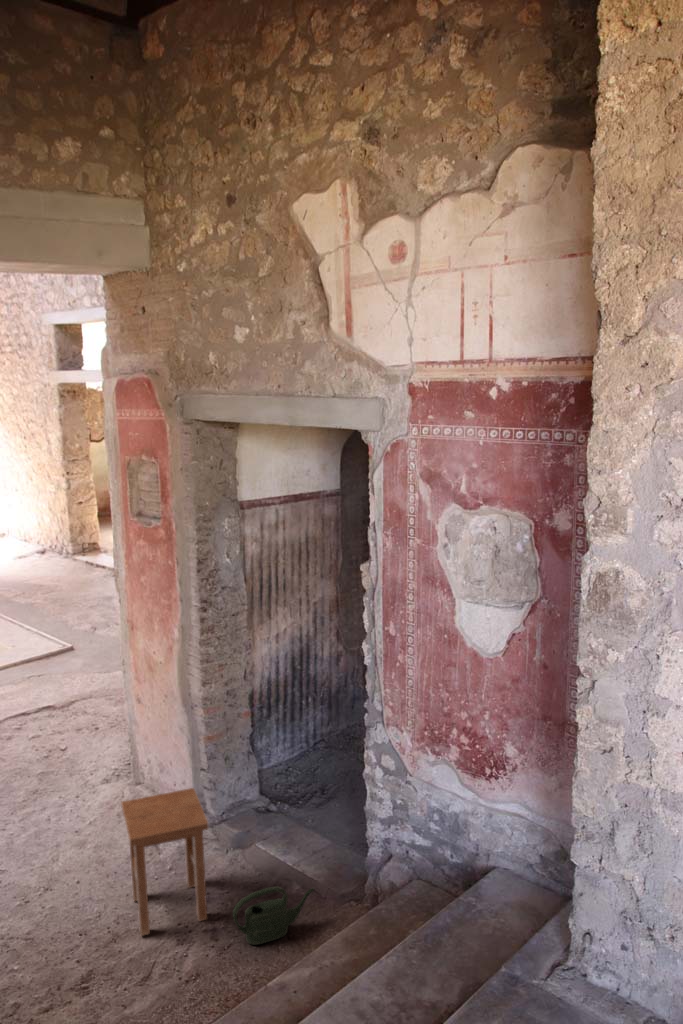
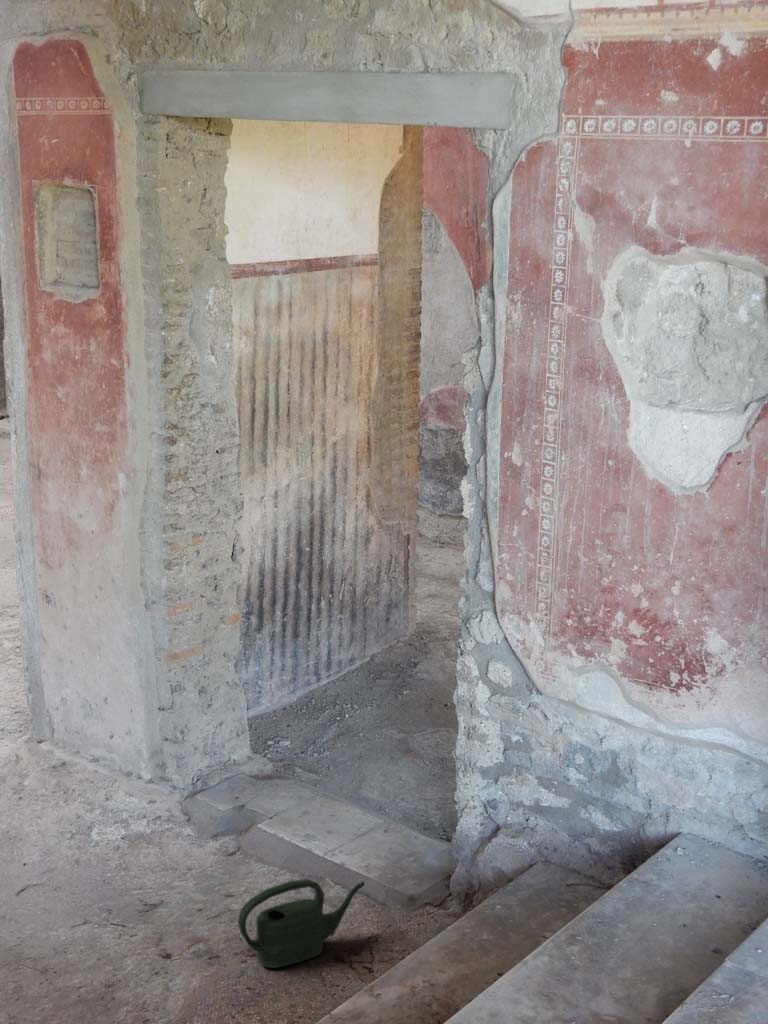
stool: present [121,788,209,935] -> none [41,734,194,961]

